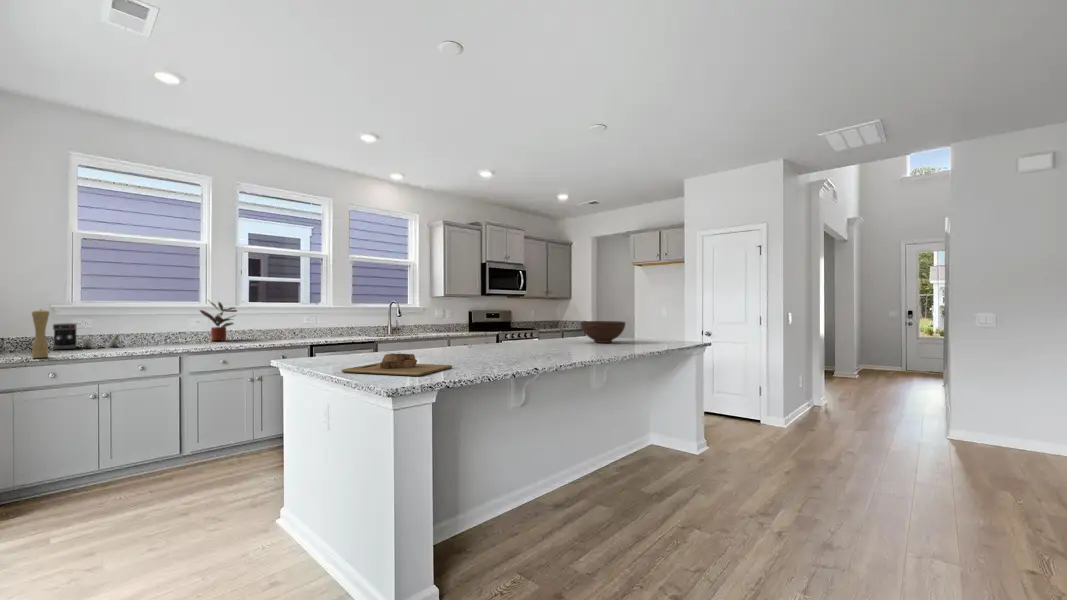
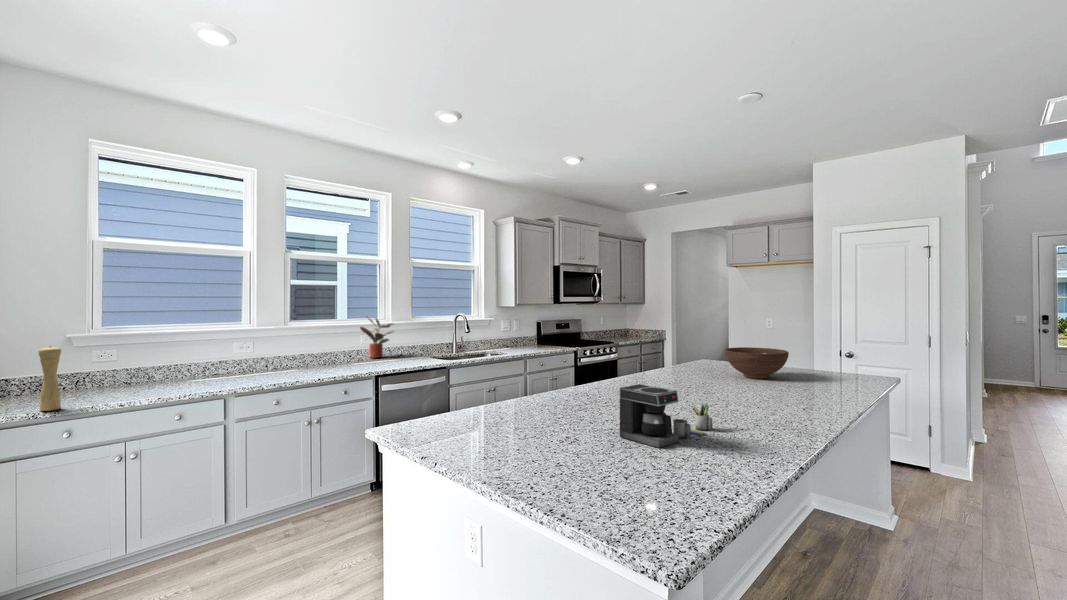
potted plant: present [200,302,237,341] -> present [360,316,392,358]
coffee maker: present [53,323,120,349] -> present [620,384,712,448]
cutting board: present [342,353,452,376] -> none [499,439,654,495]

